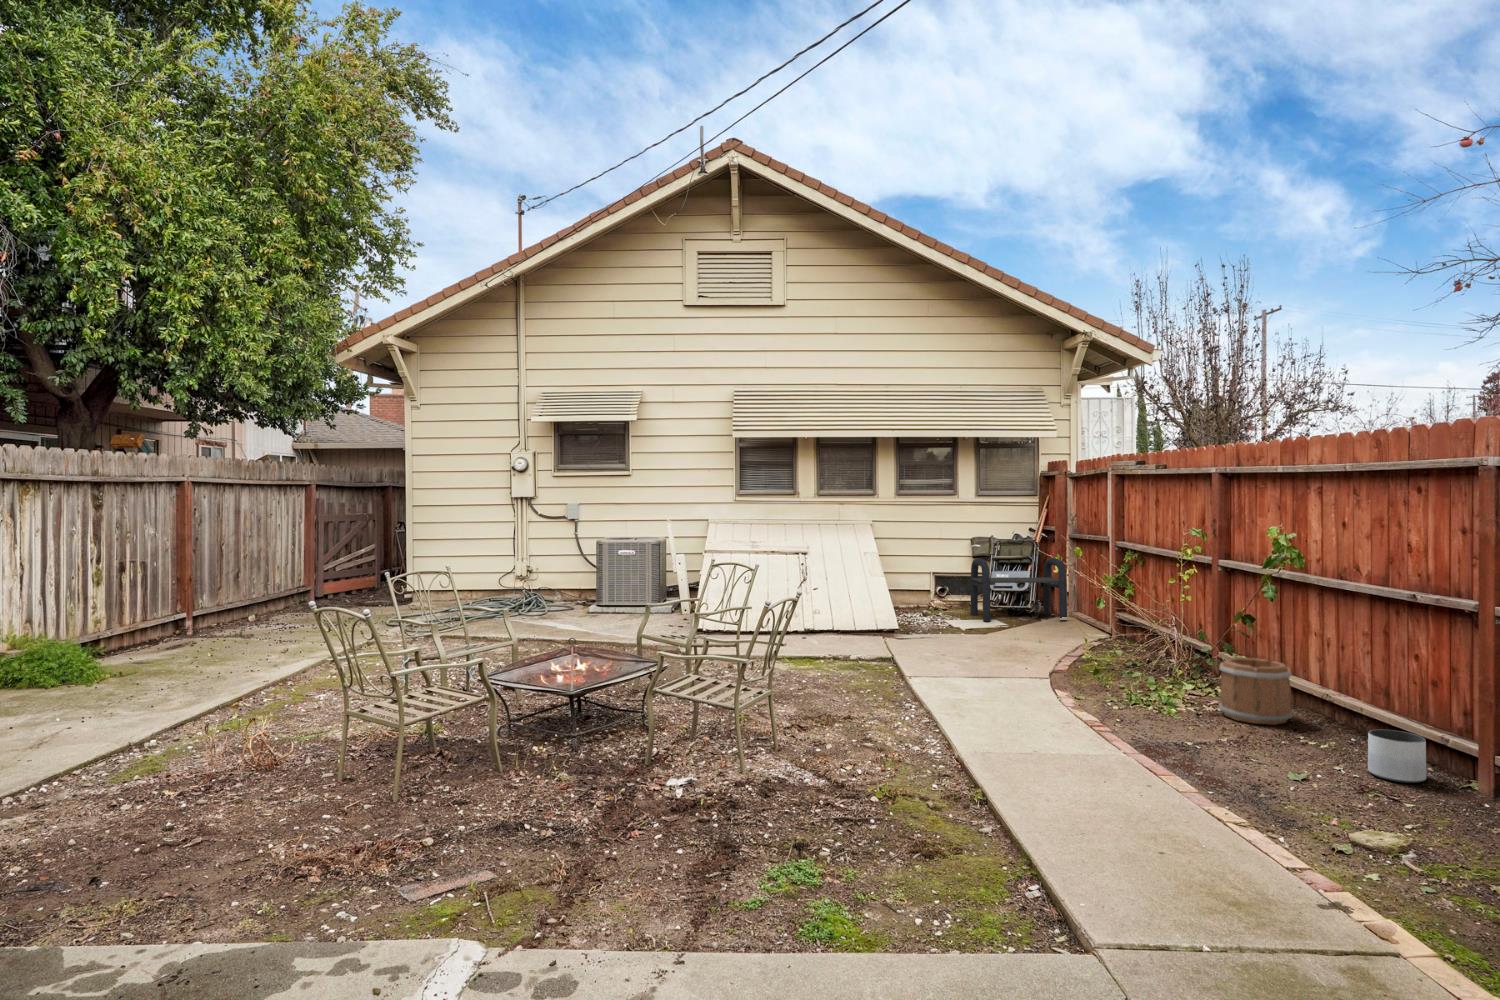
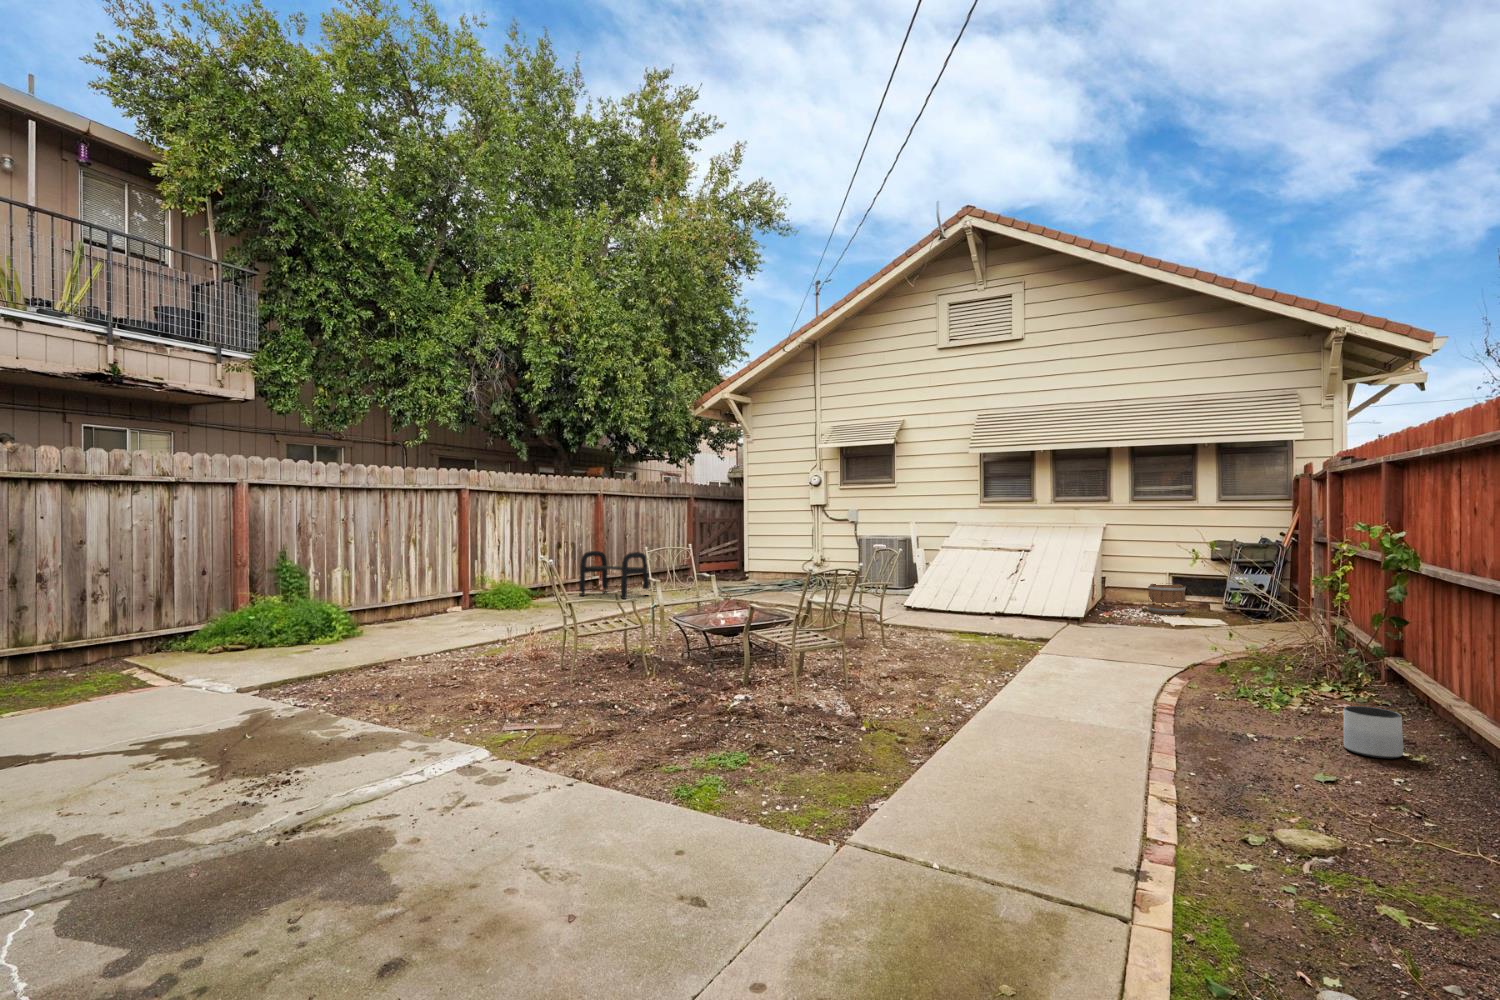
bench: present [971,558,1067,622] -> present [579,551,649,599]
bucket: present [1219,658,1293,725] -> present [1148,584,1186,615]

